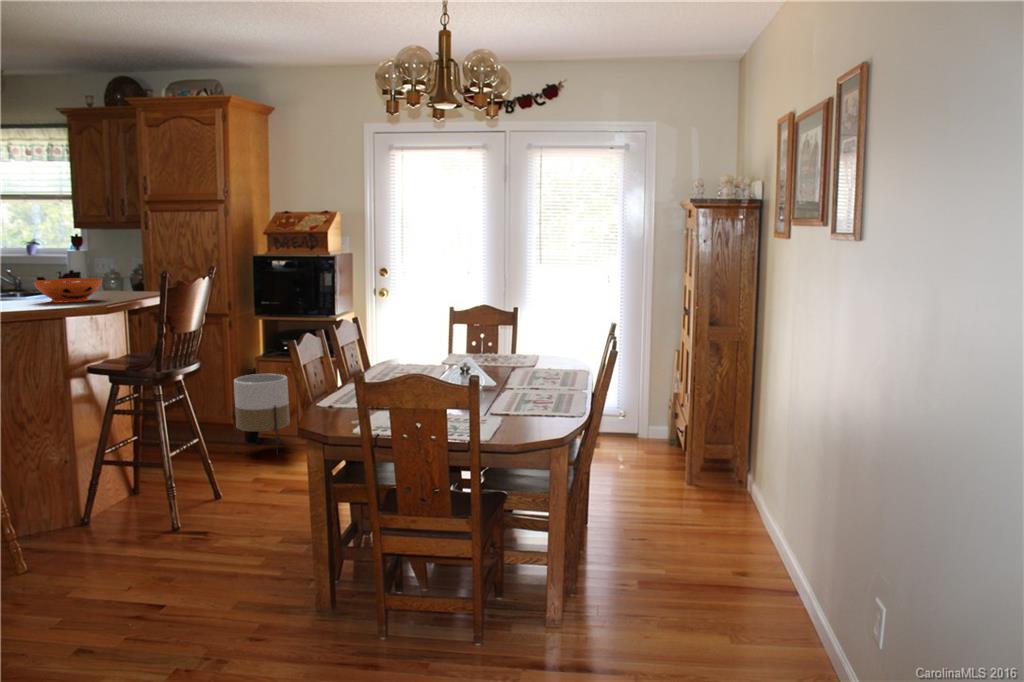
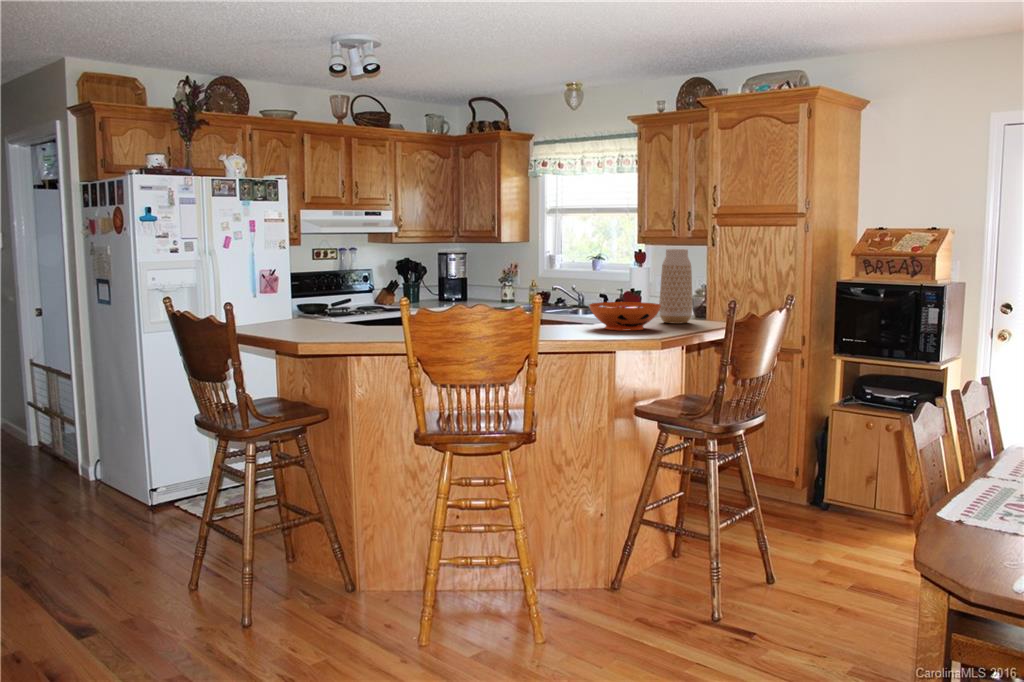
vase: none [101,231,132,295] -> present [659,249,693,324]
planter: present [233,374,290,455] -> none [791,427,866,535]

